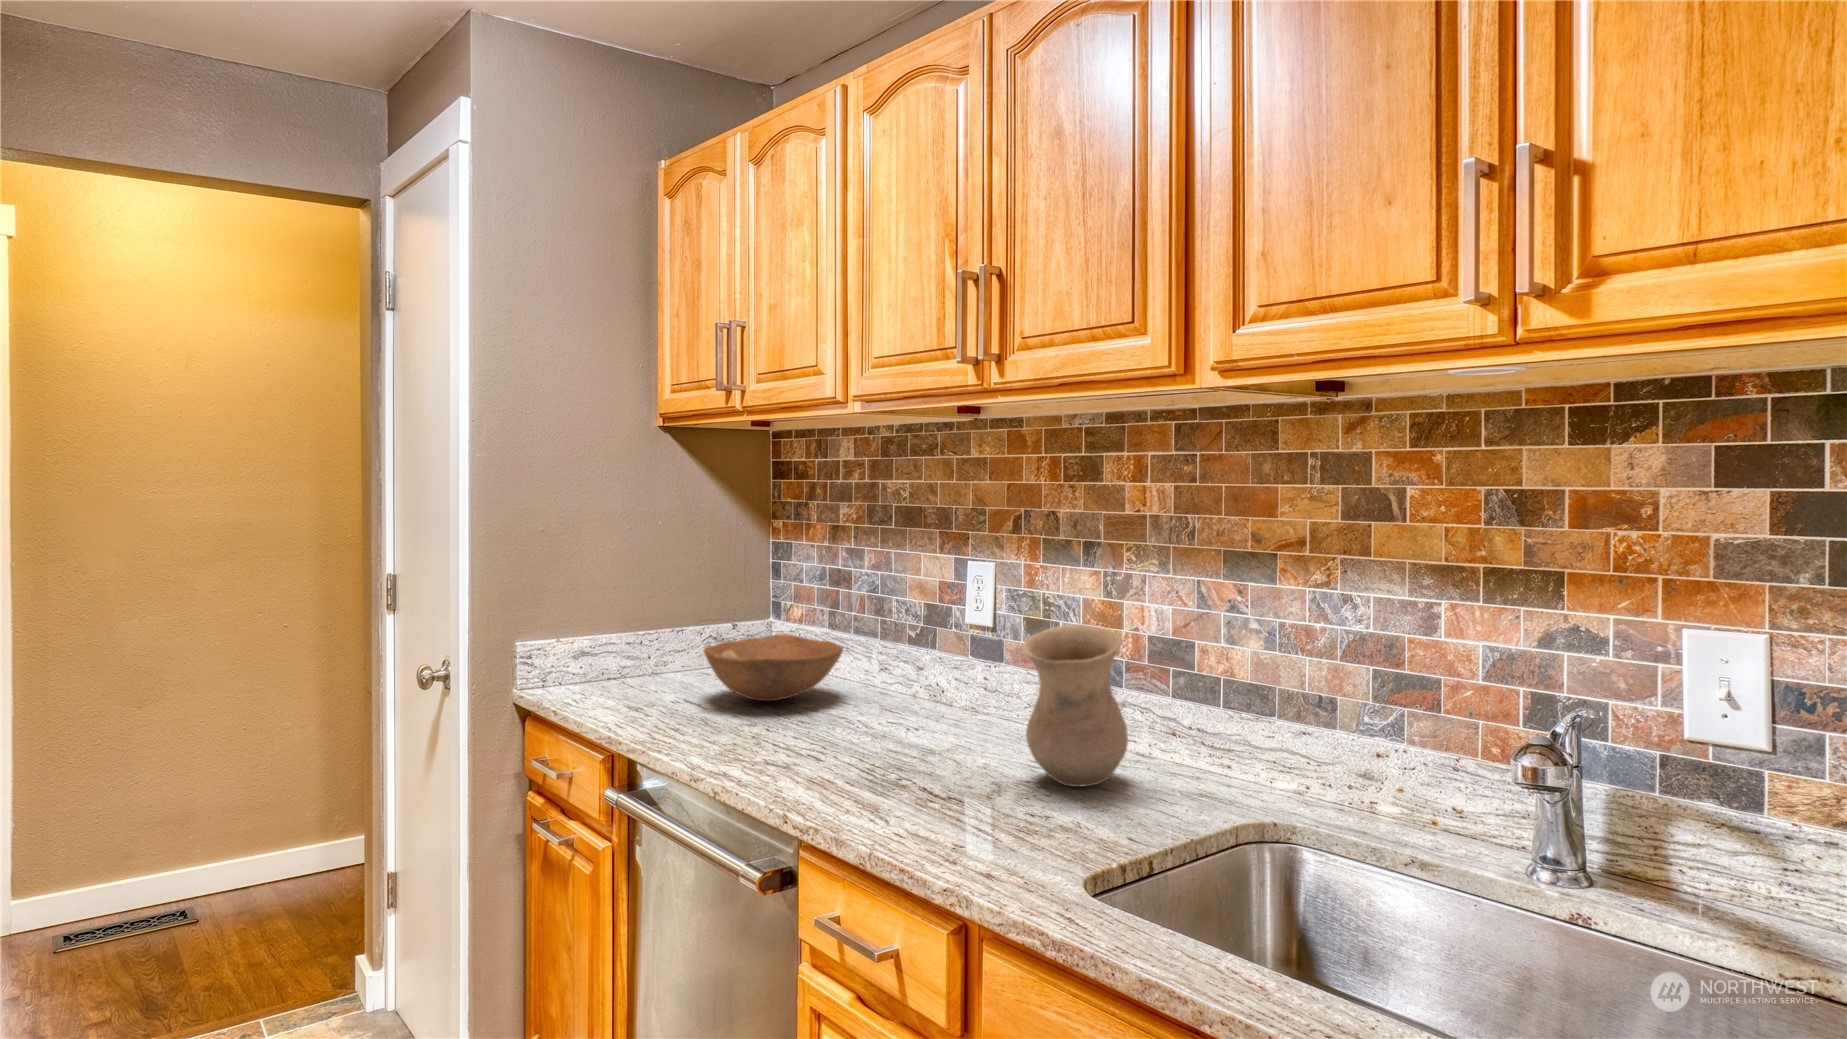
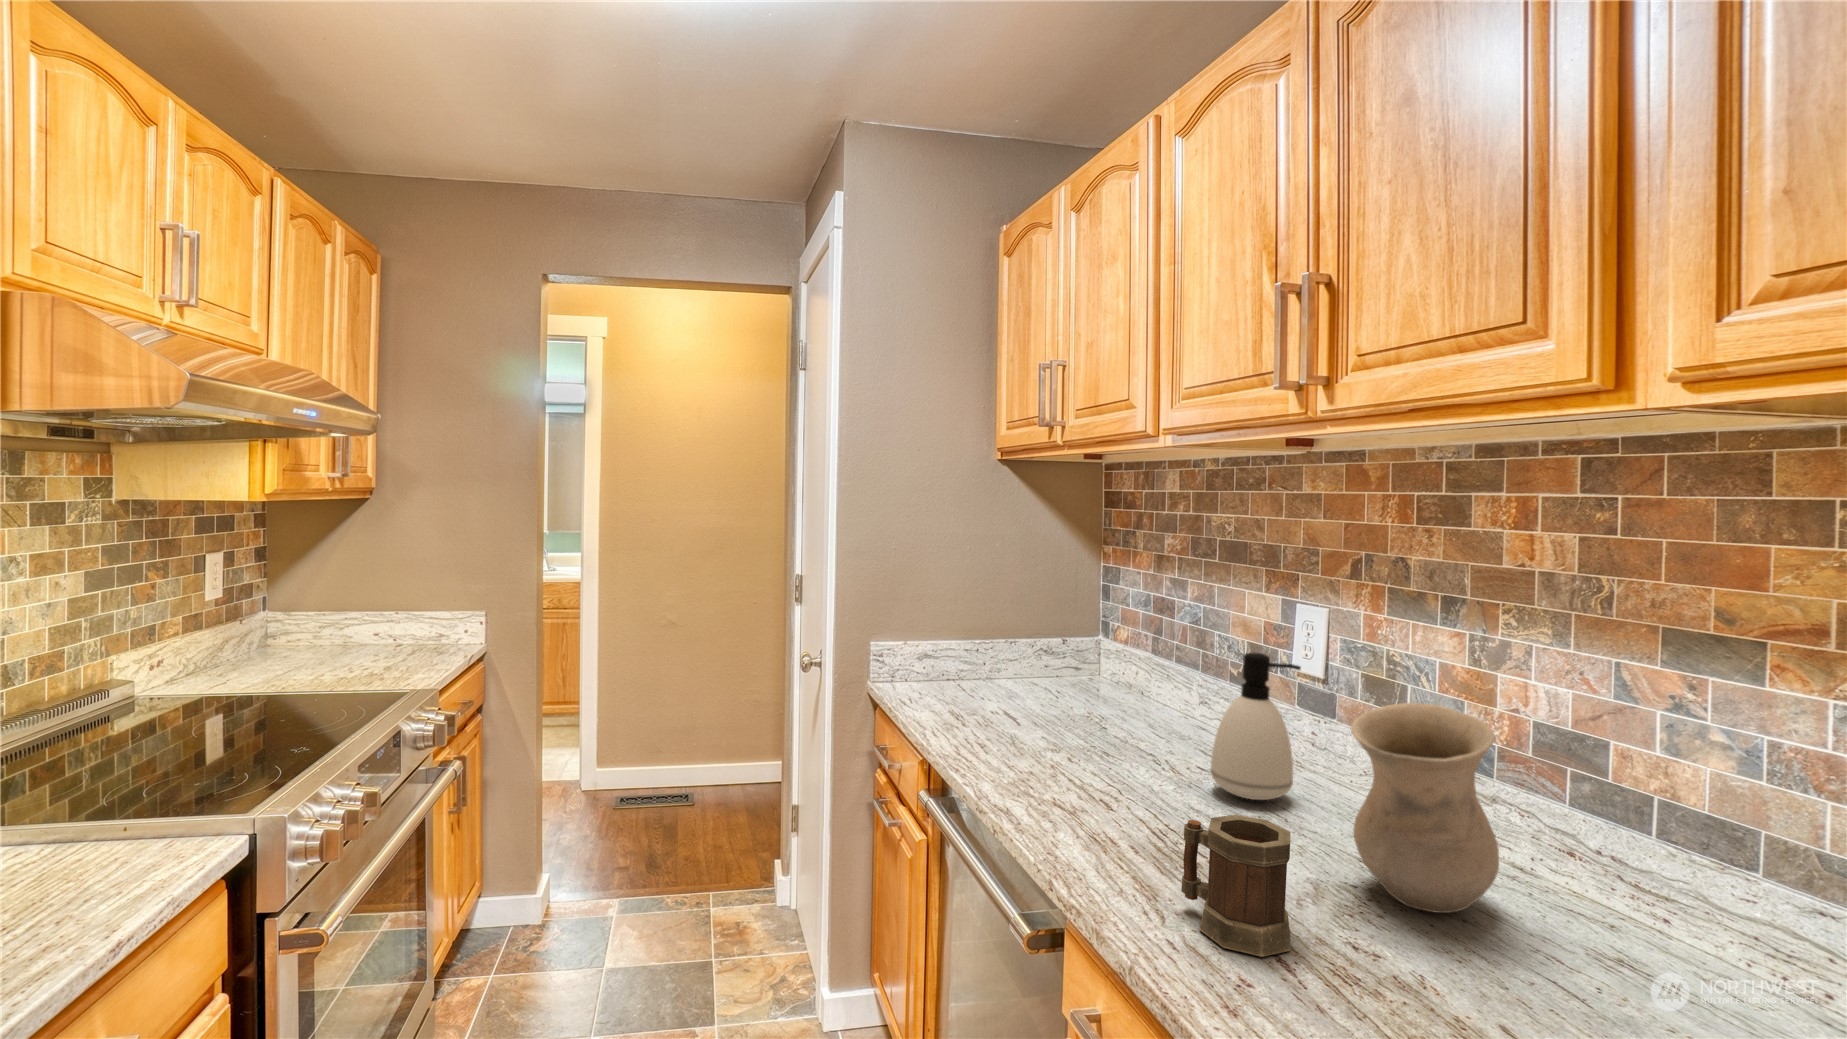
soap dispenser: none [903,604,977,736] -> present [1211,653,1301,800]
bowl: present [703,634,843,701] -> none [1022,658,1159,726]
mug: none [899,726,987,829] -> present [1181,815,1290,957]

